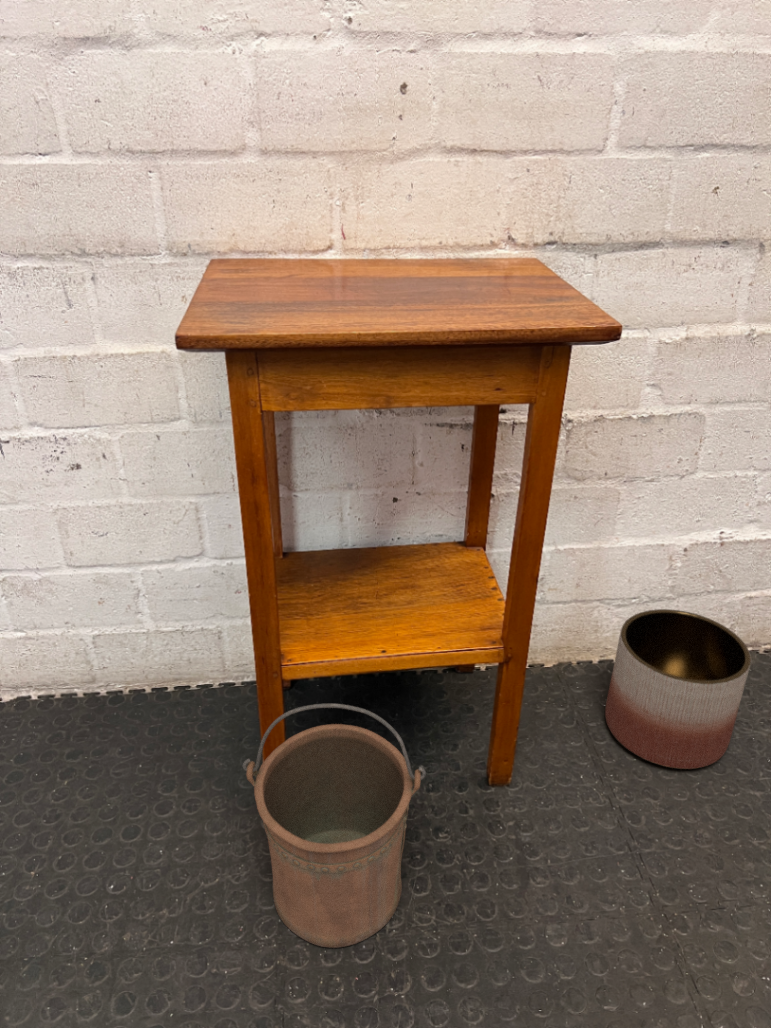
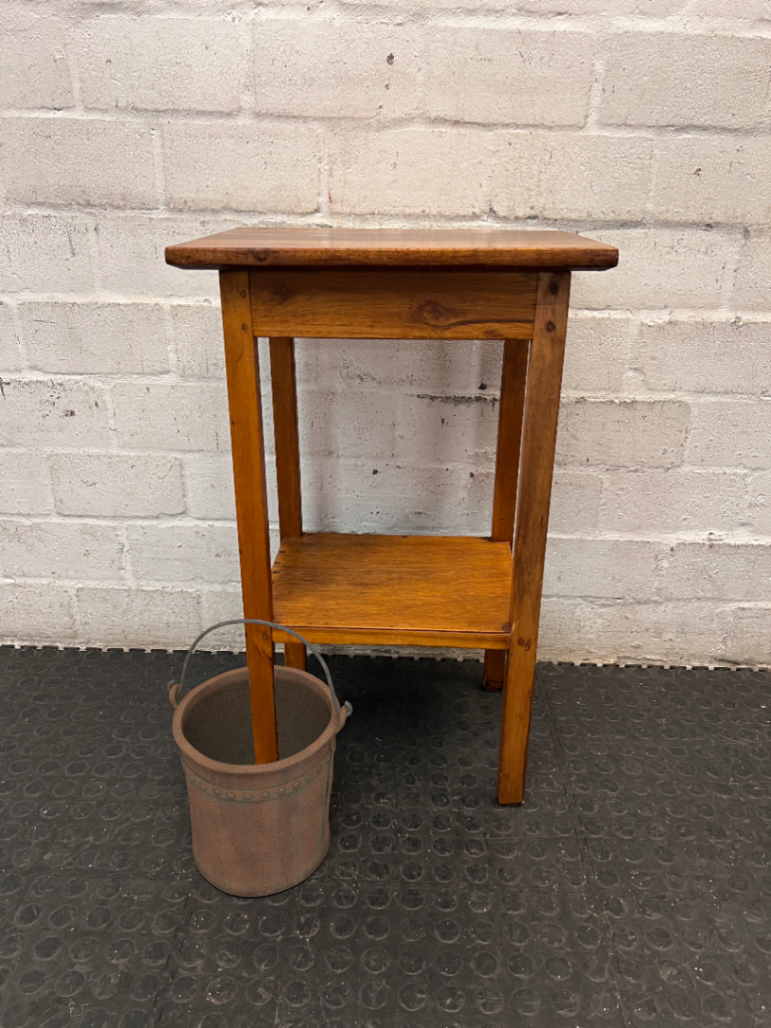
planter: present [605,609,751,769] -> none [578,601,730,766]

